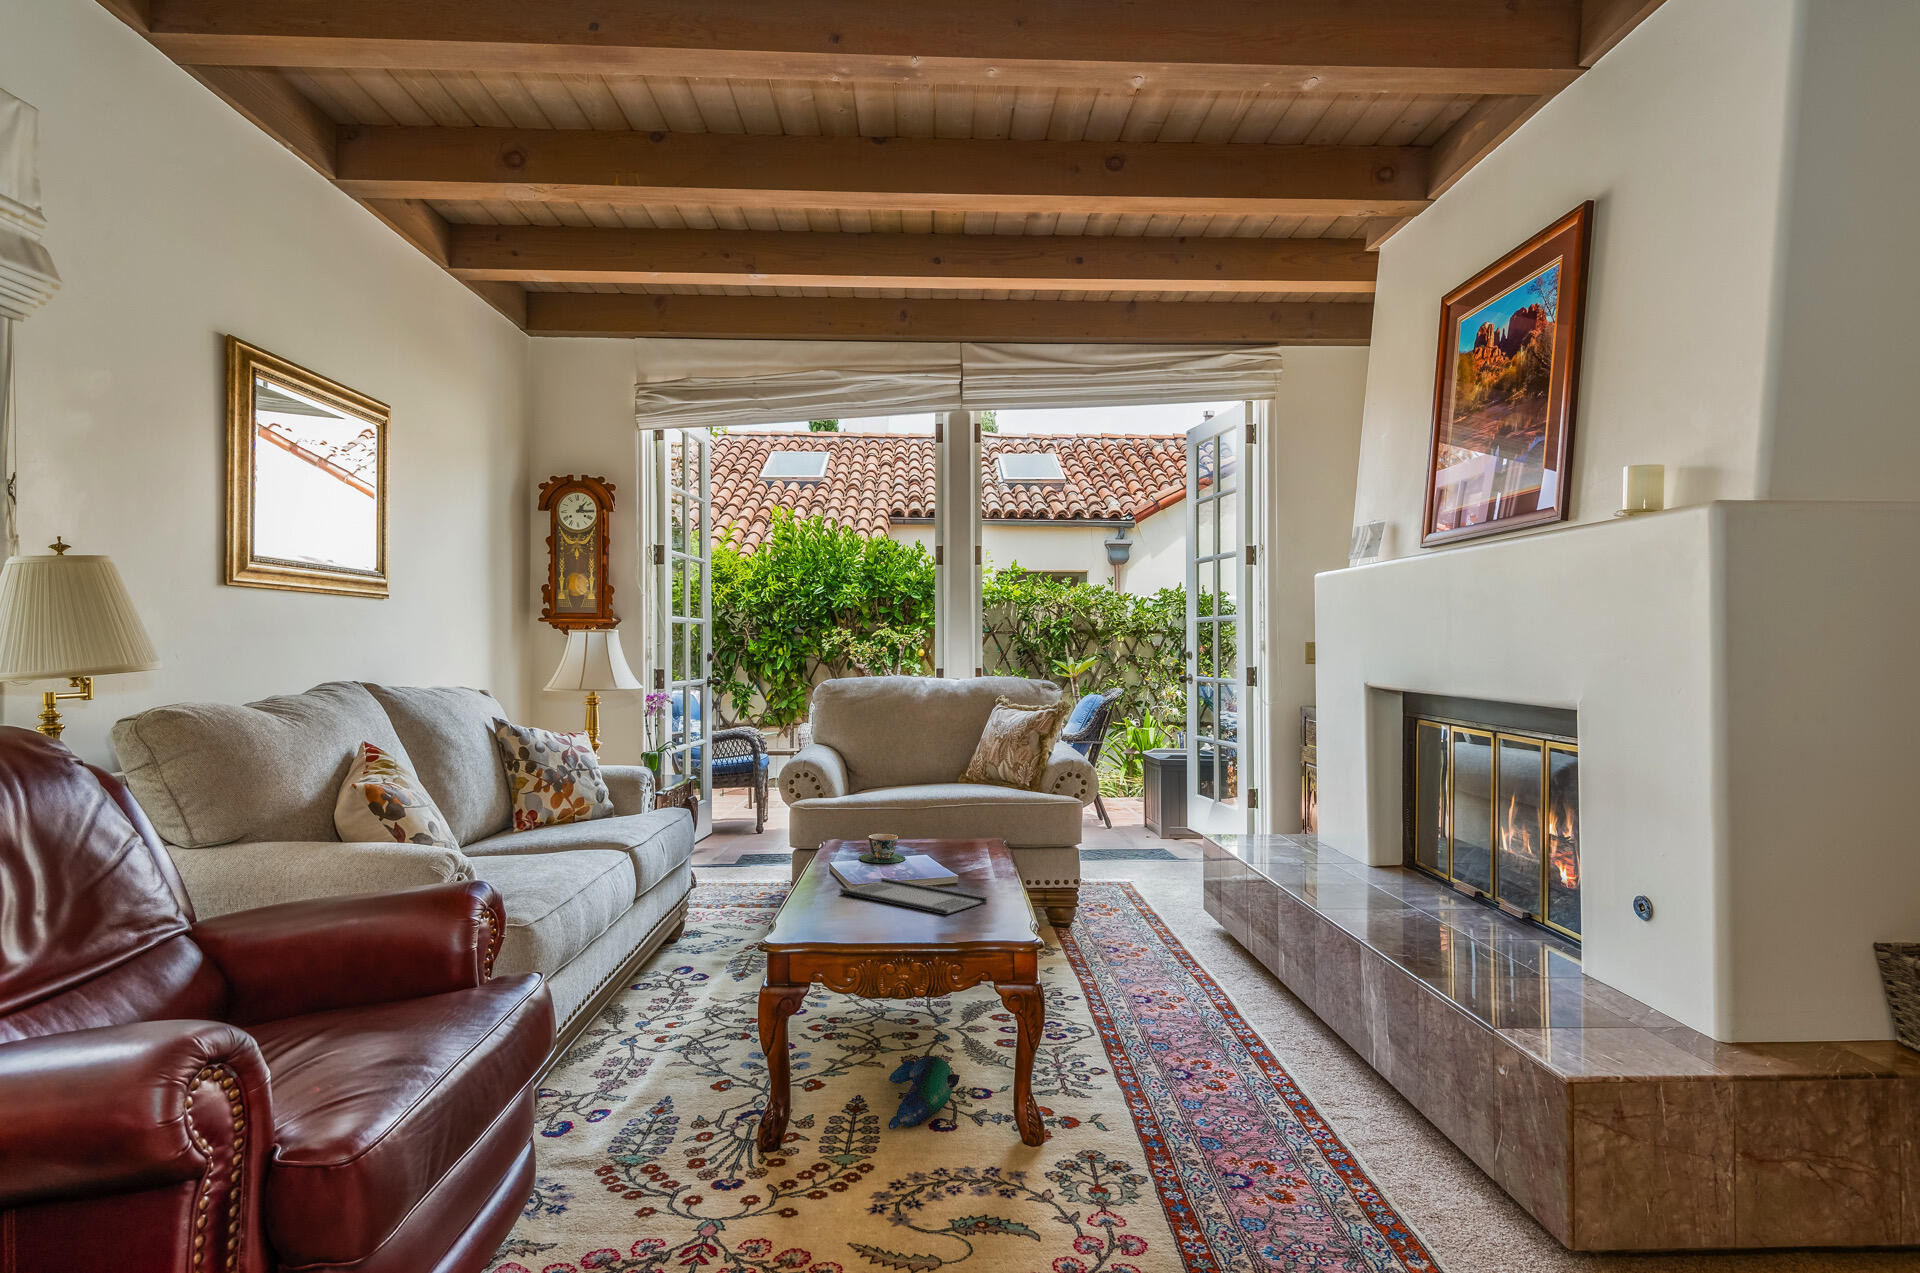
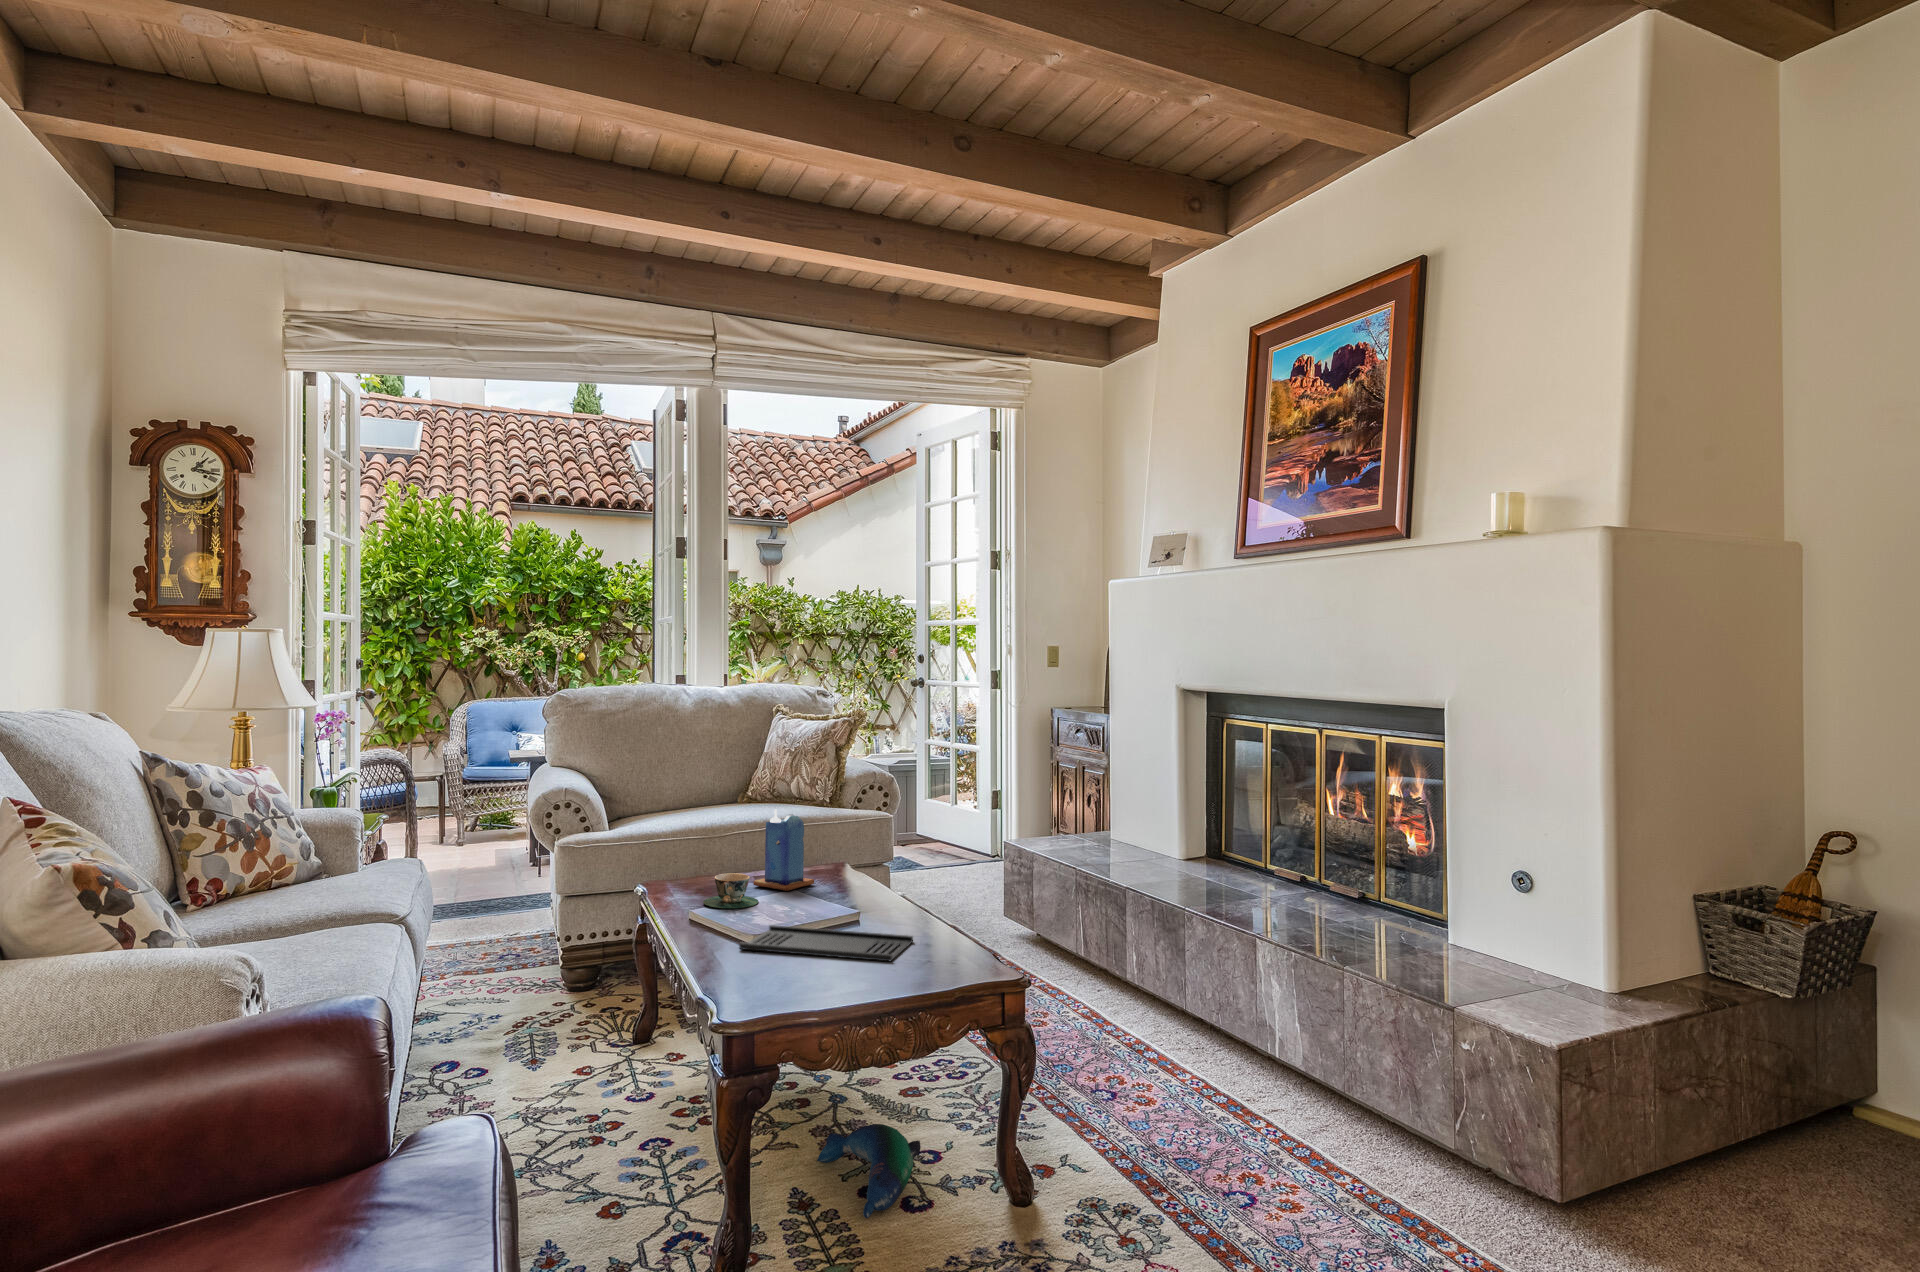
candle: none [917,781,969,854] -> present [753,809,814,891]

